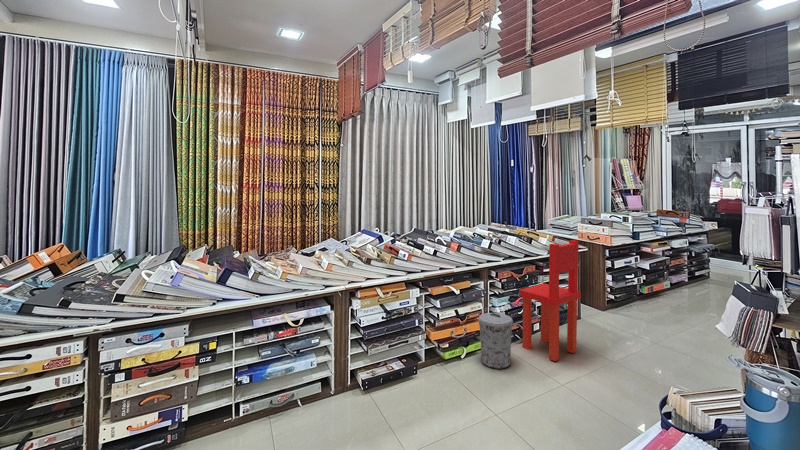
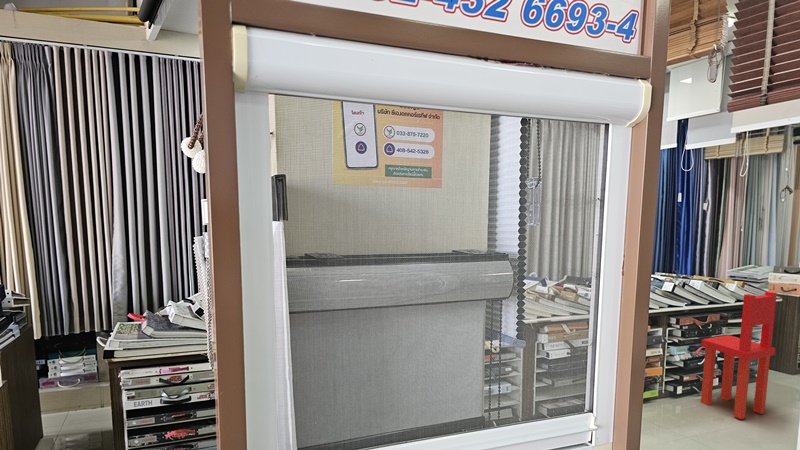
trash can: present [478,313,513,369] -> none [656,361,697,419]

